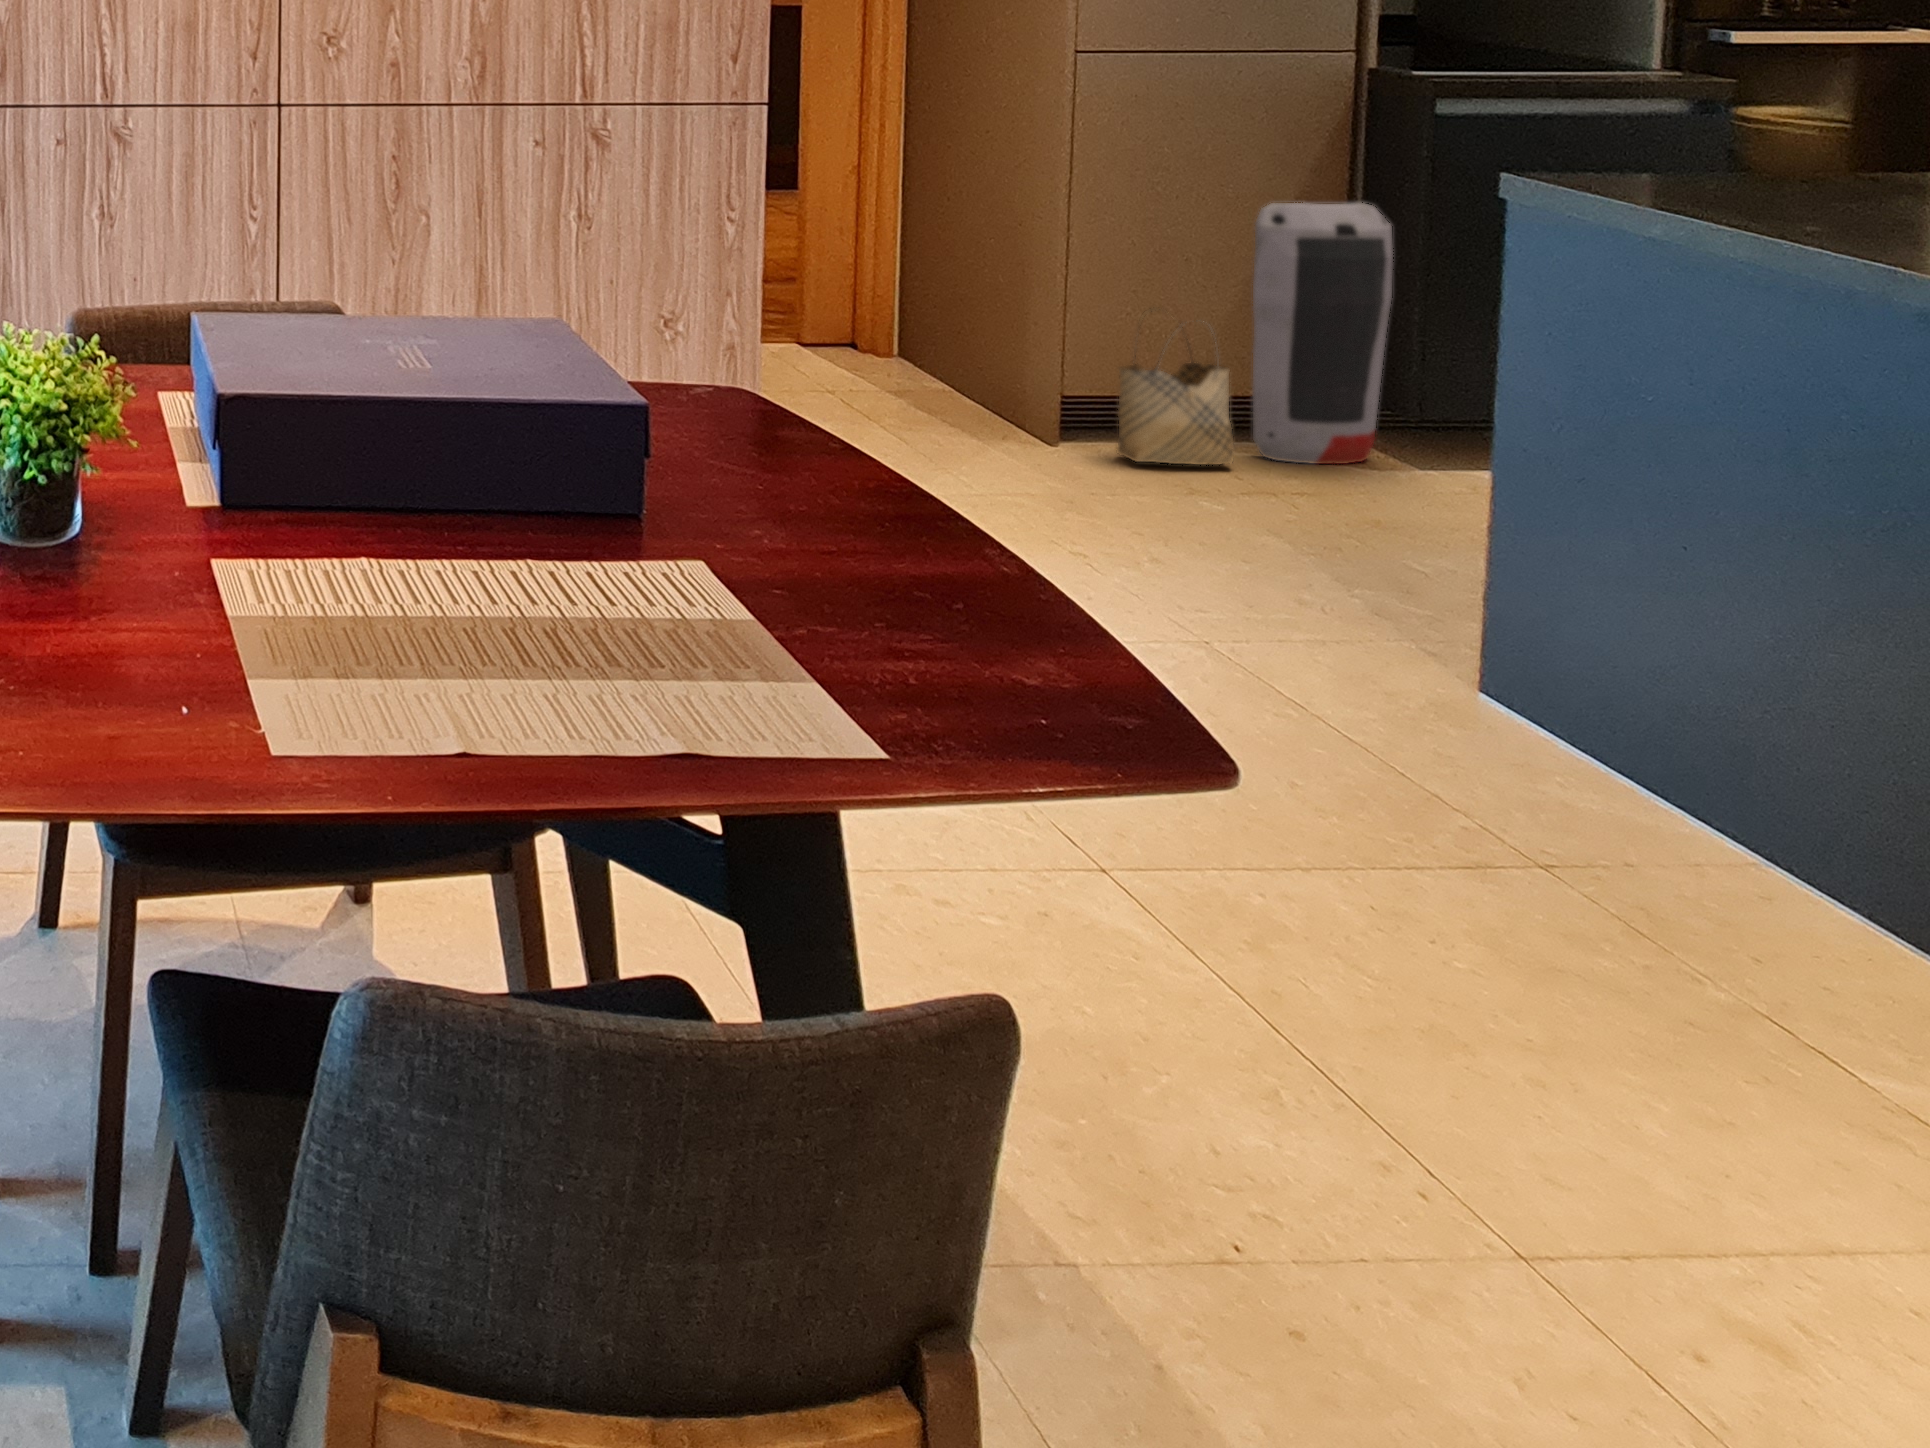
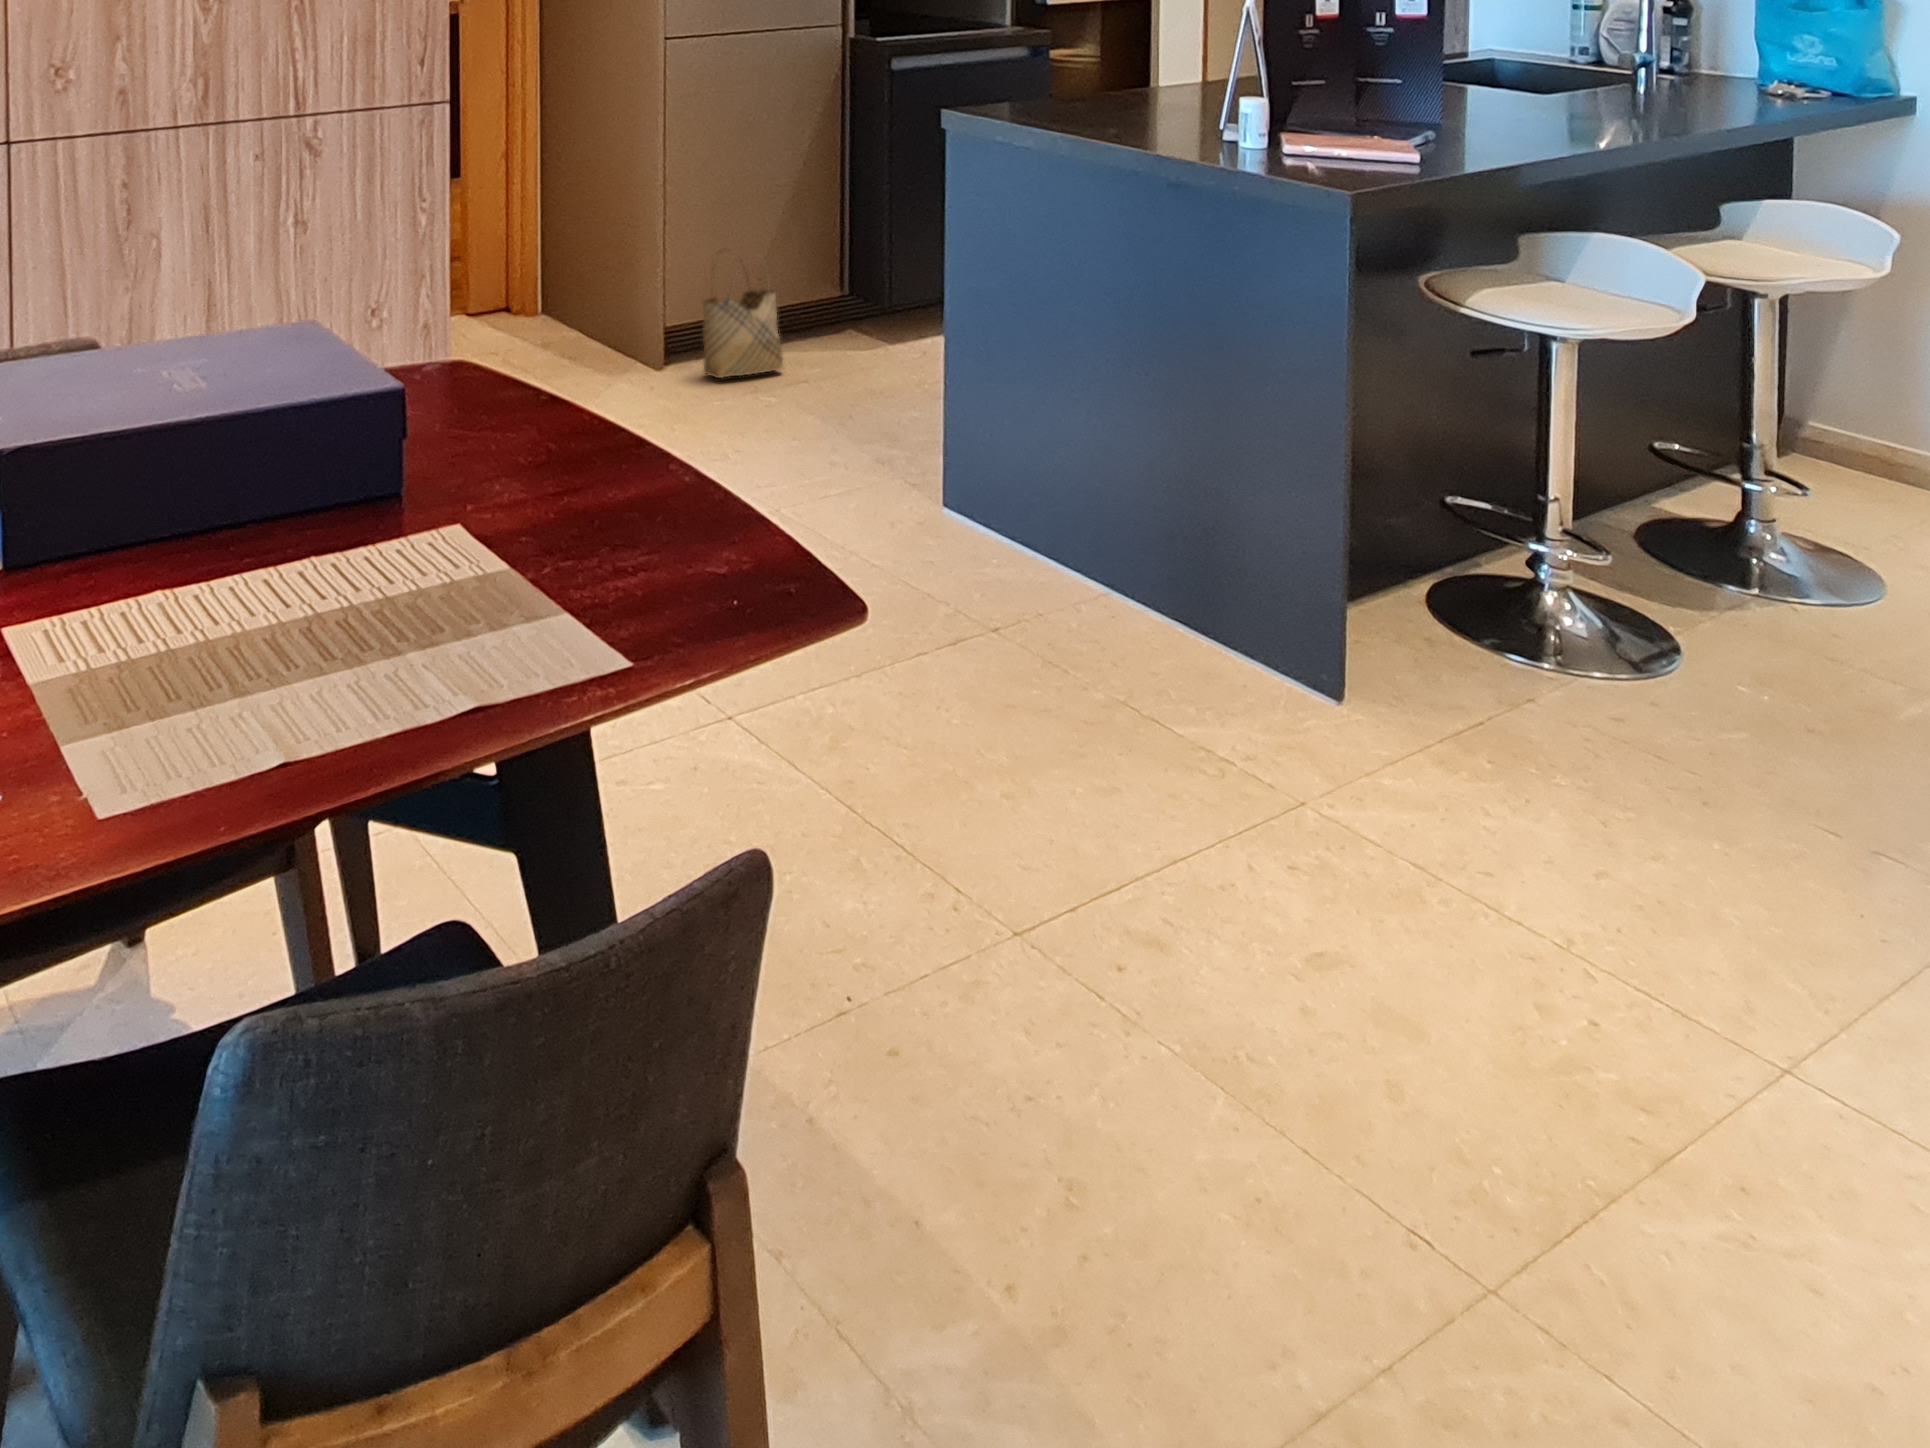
air purifier: present [1253,203,1393,464] -> none [786,150,875,361]

